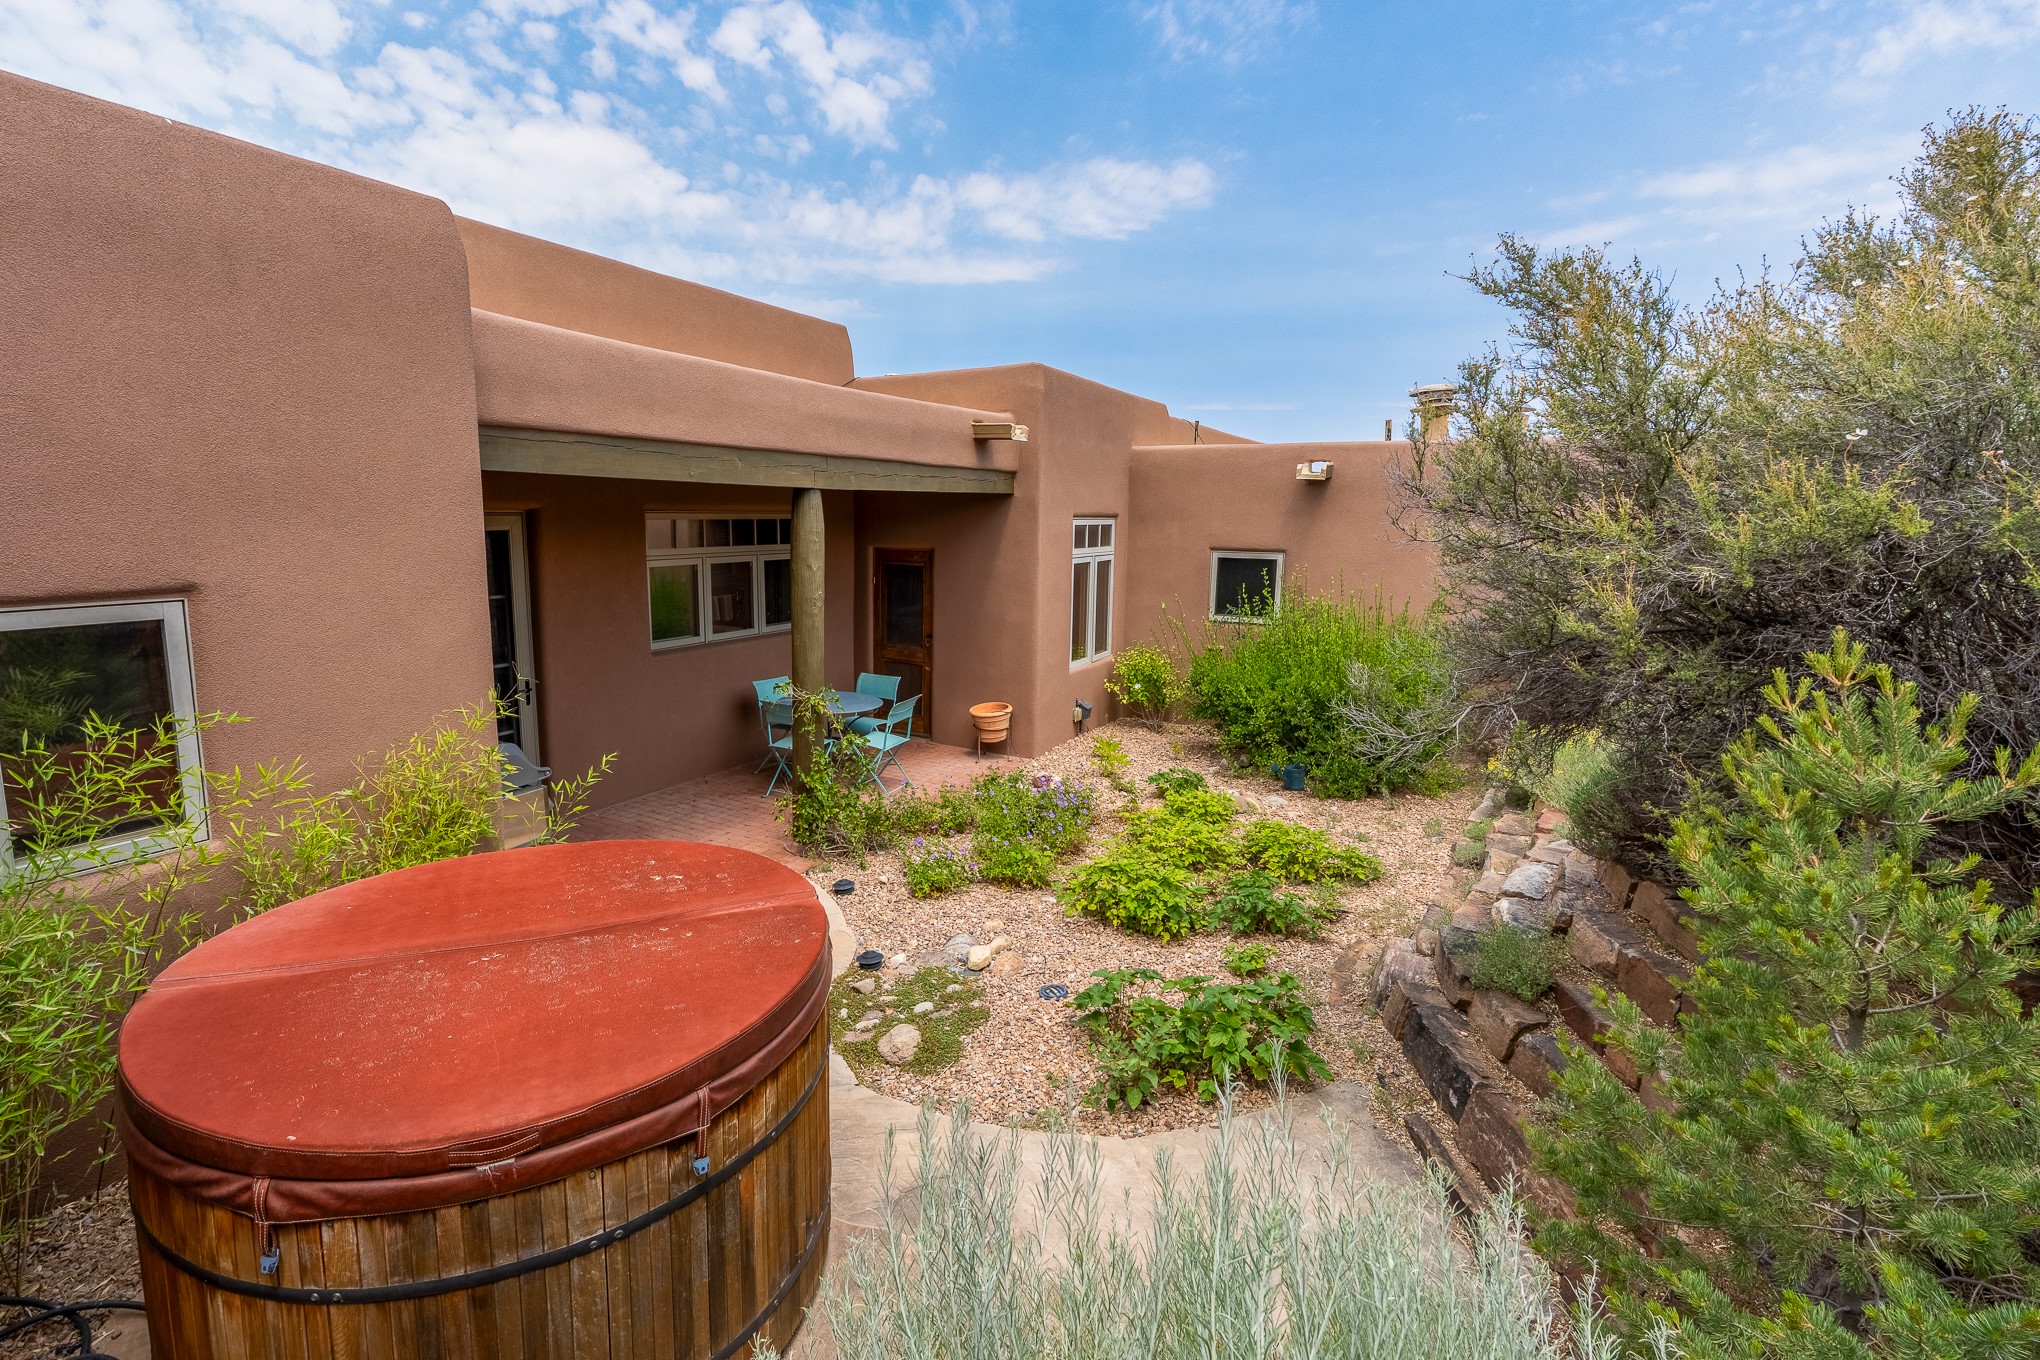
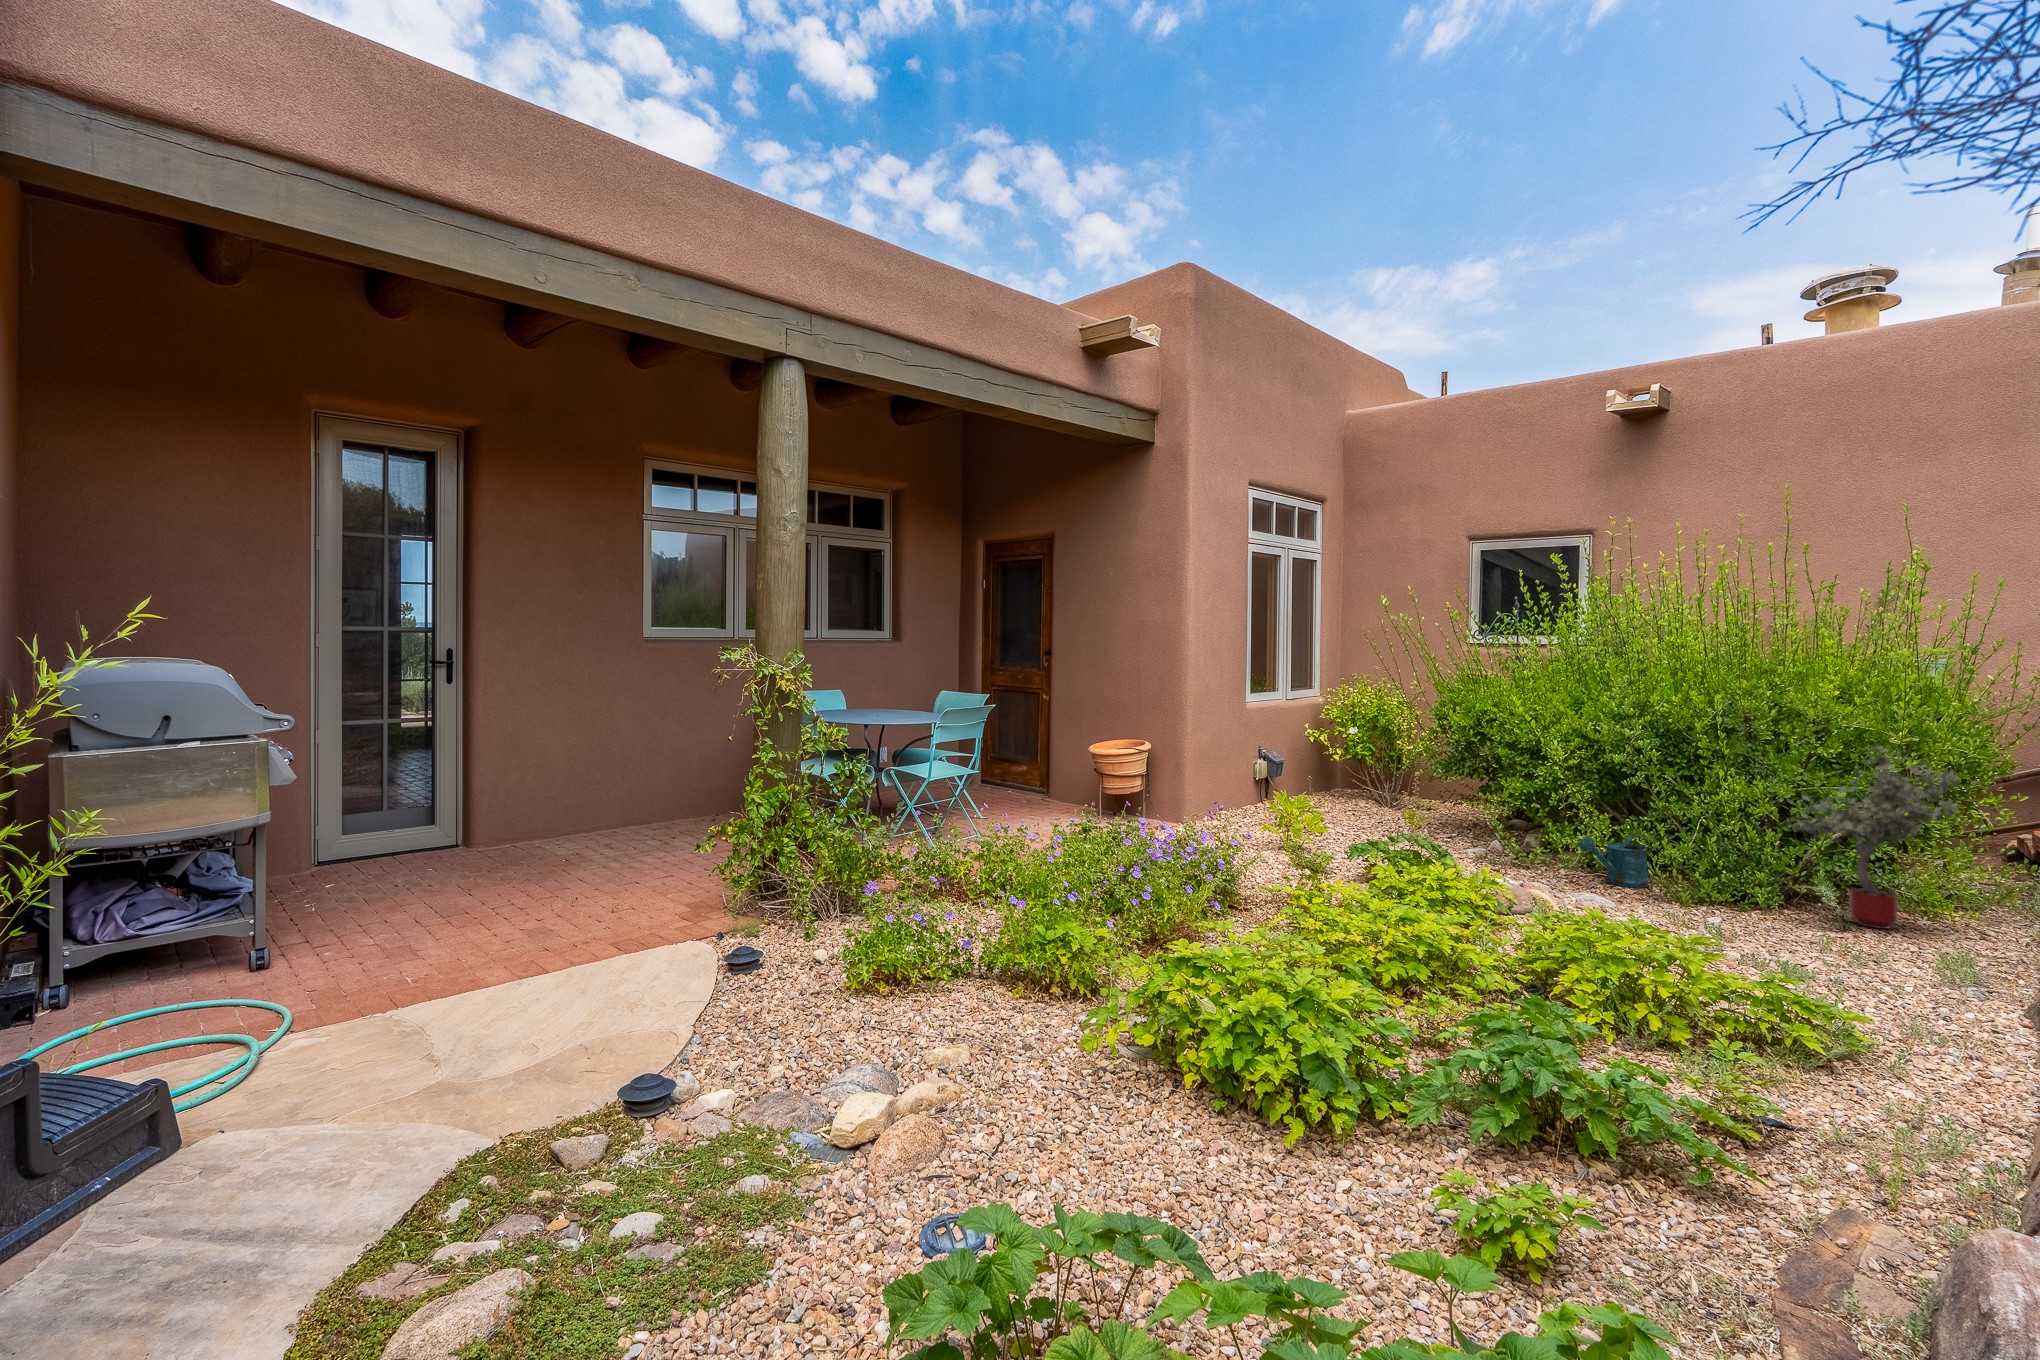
potted tree: none [1370,711,1445,807] -> present [1791,746,1959,929]

